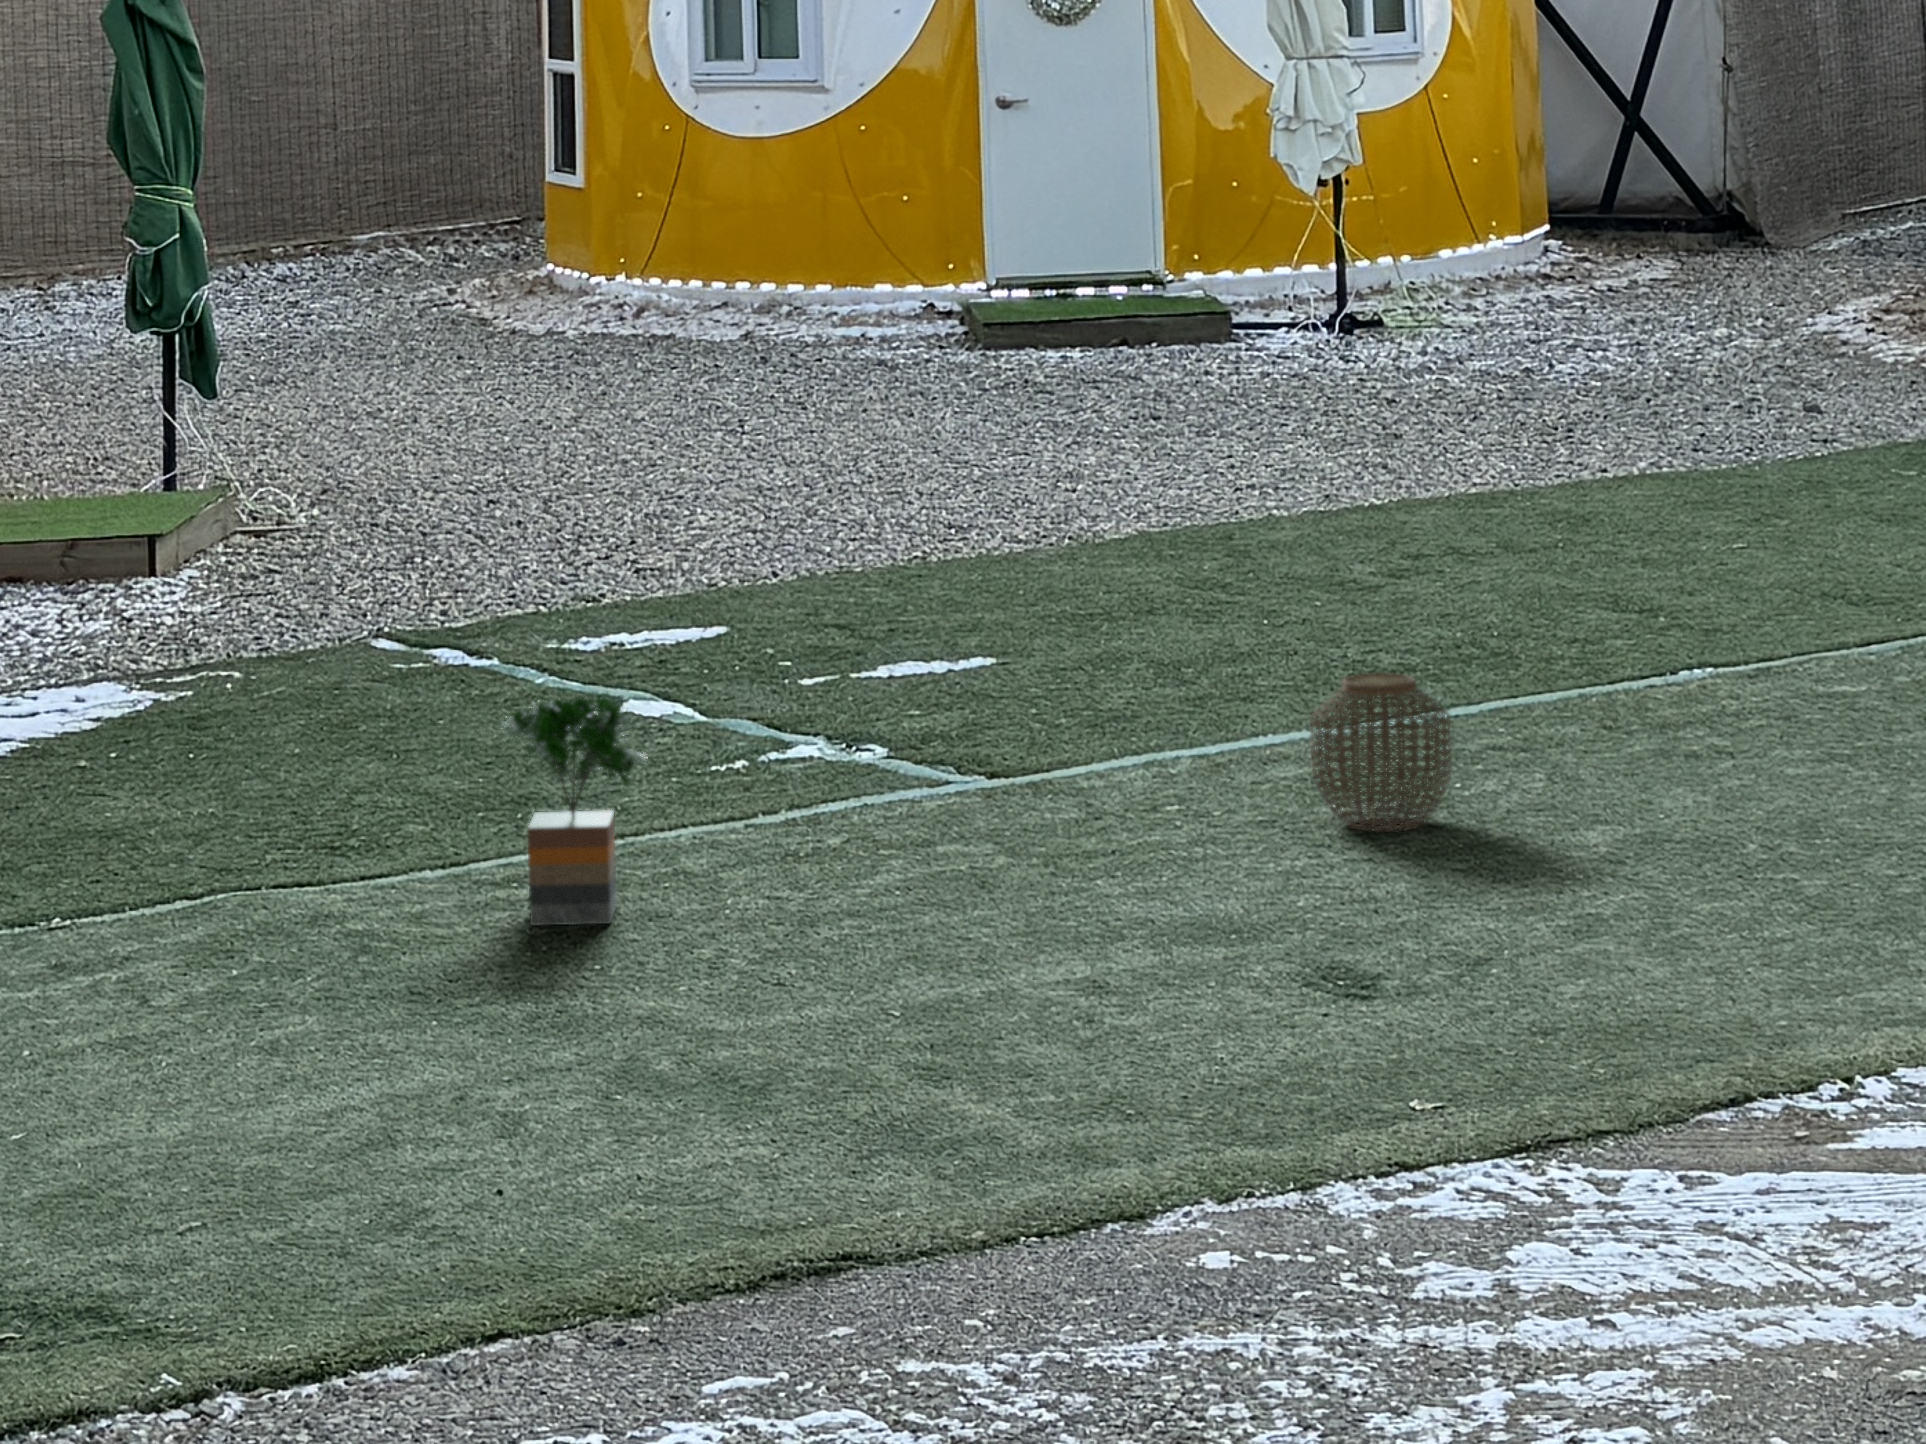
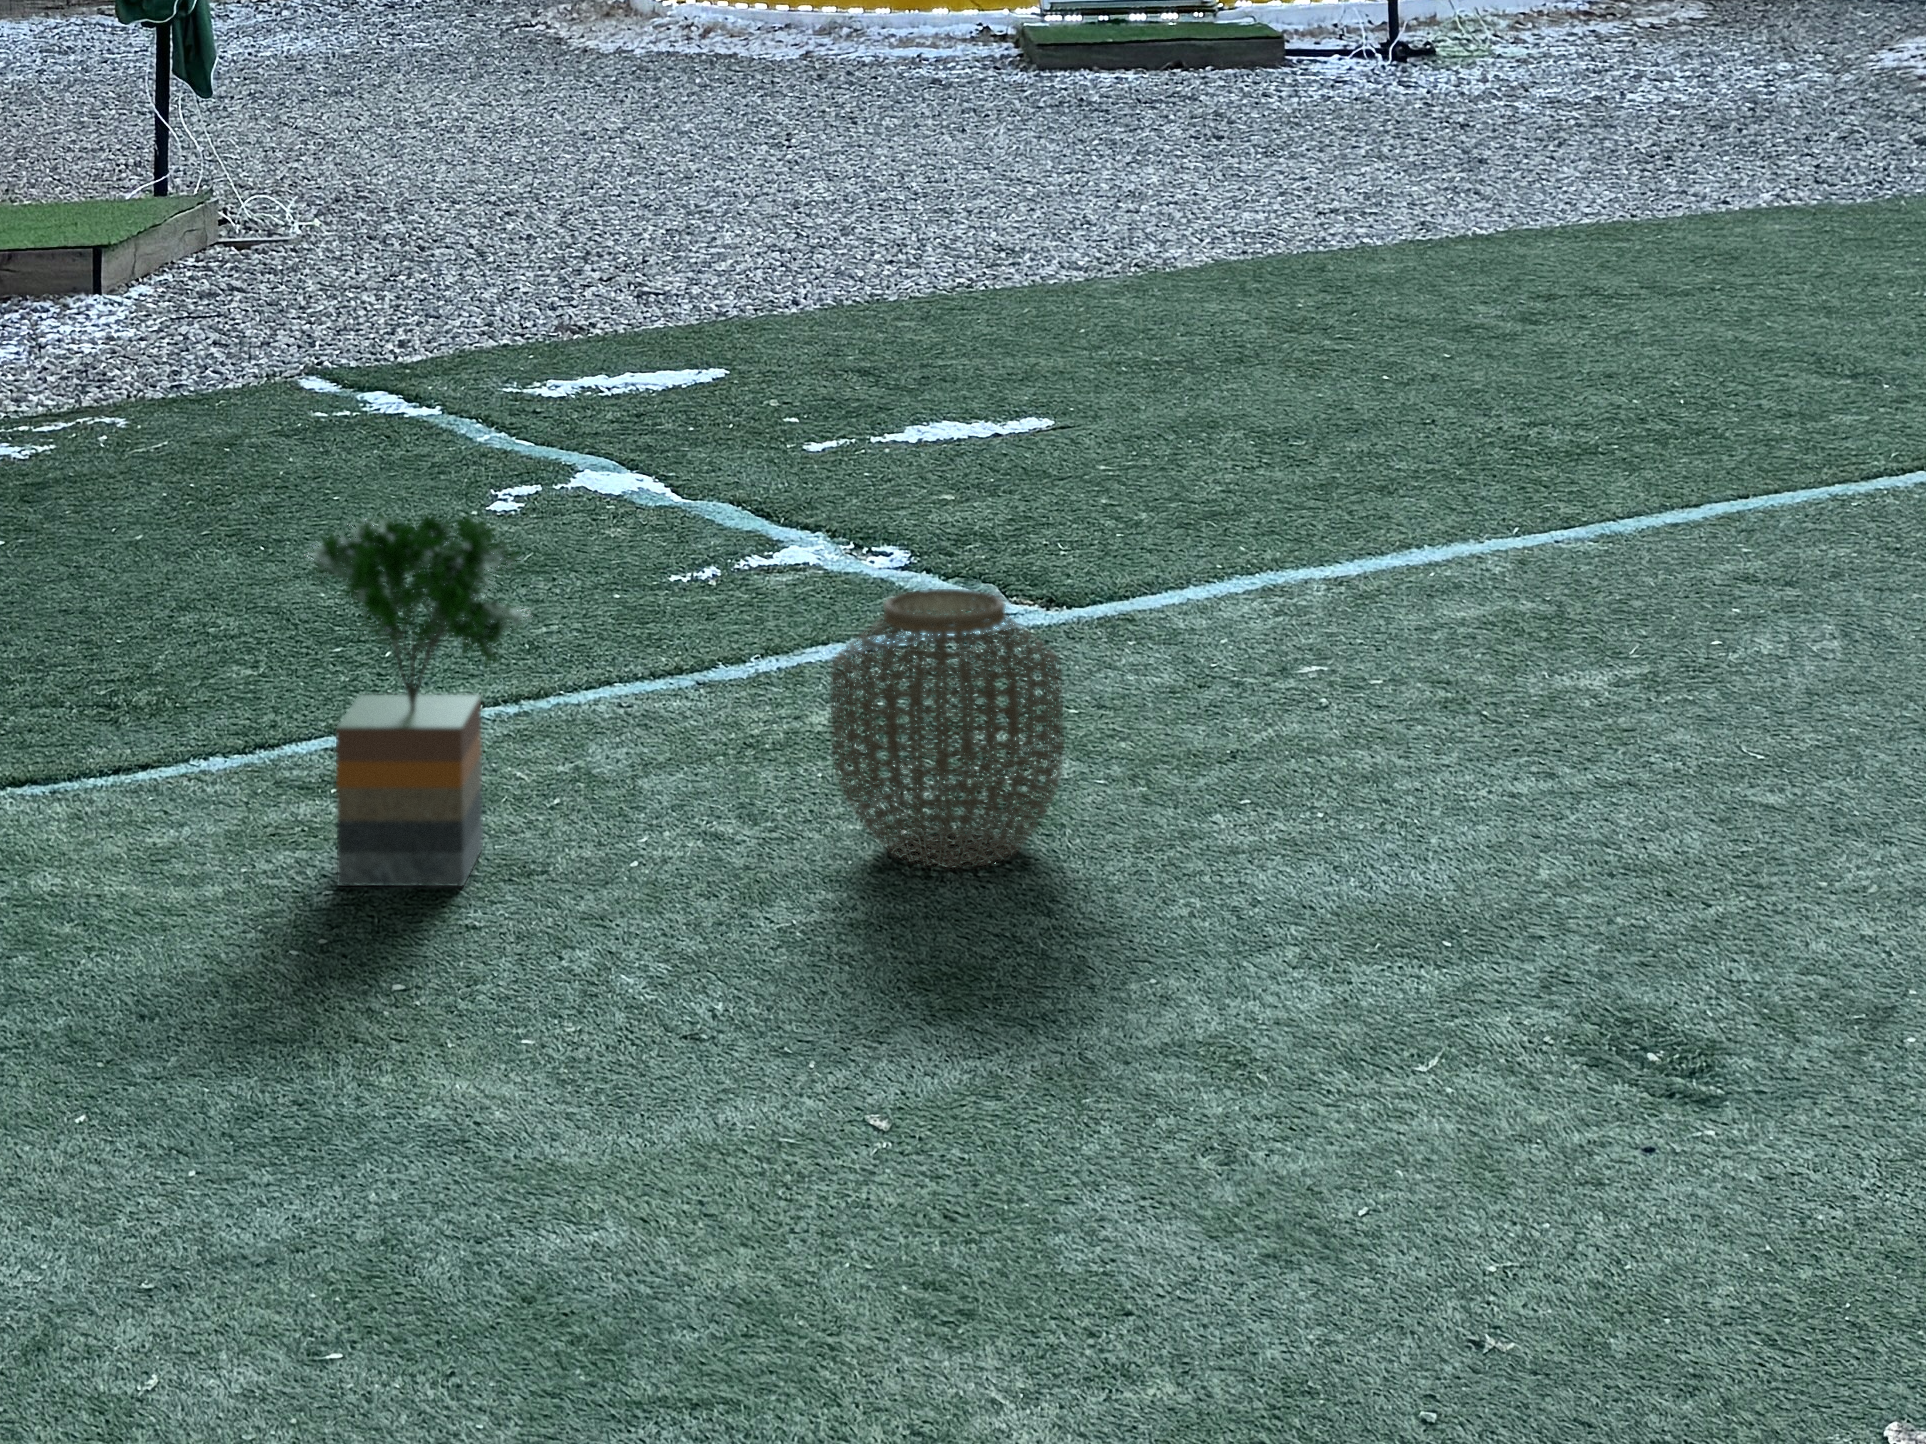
woven basket: present [1310,673,1452,832] -> present [830,589,1064,867]

